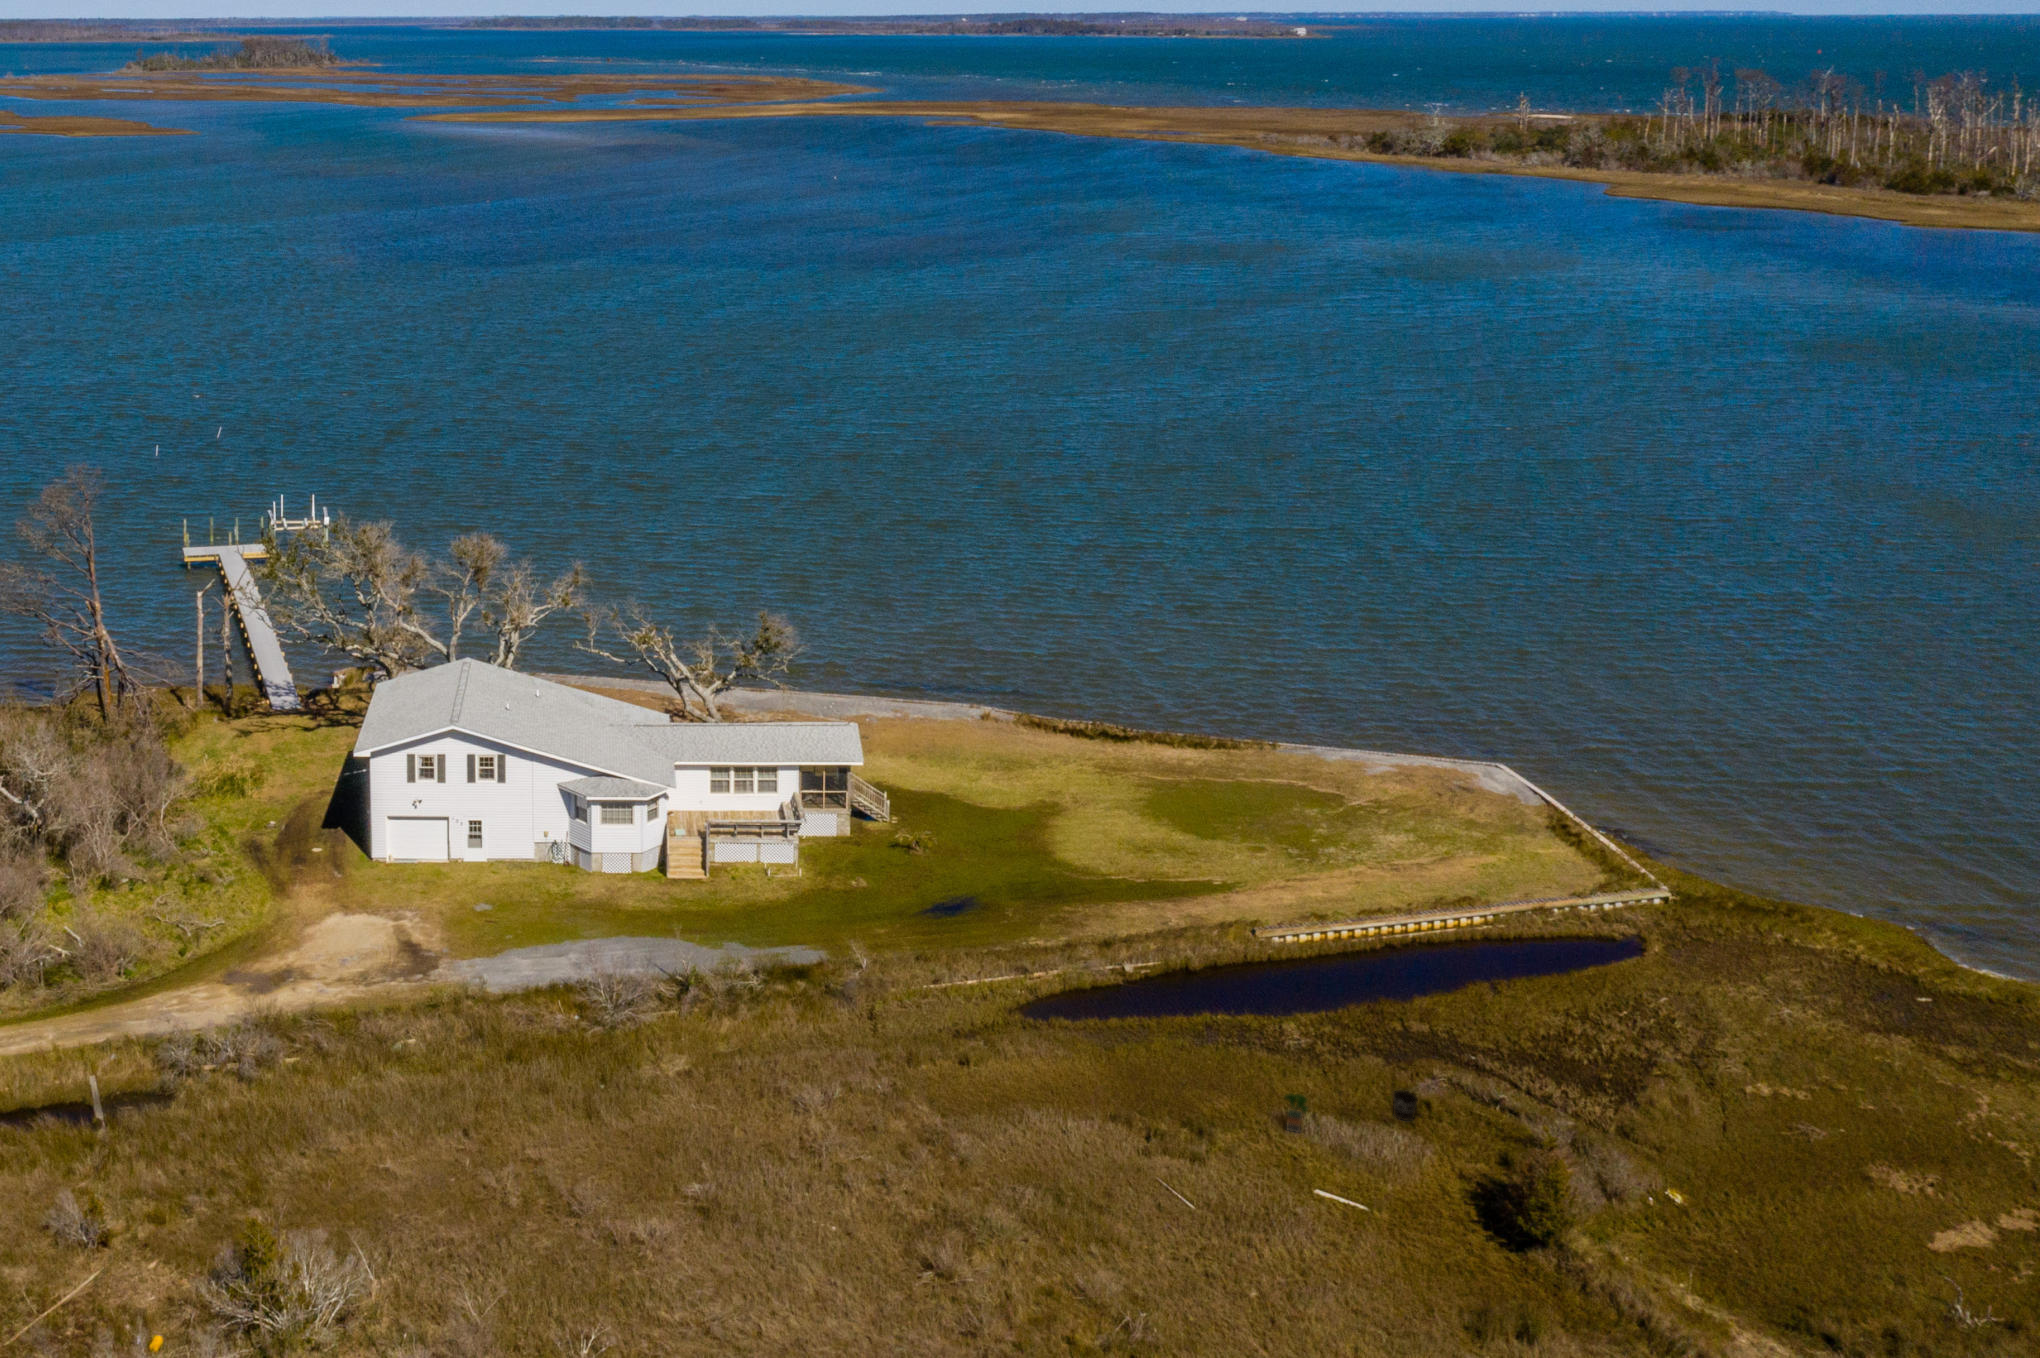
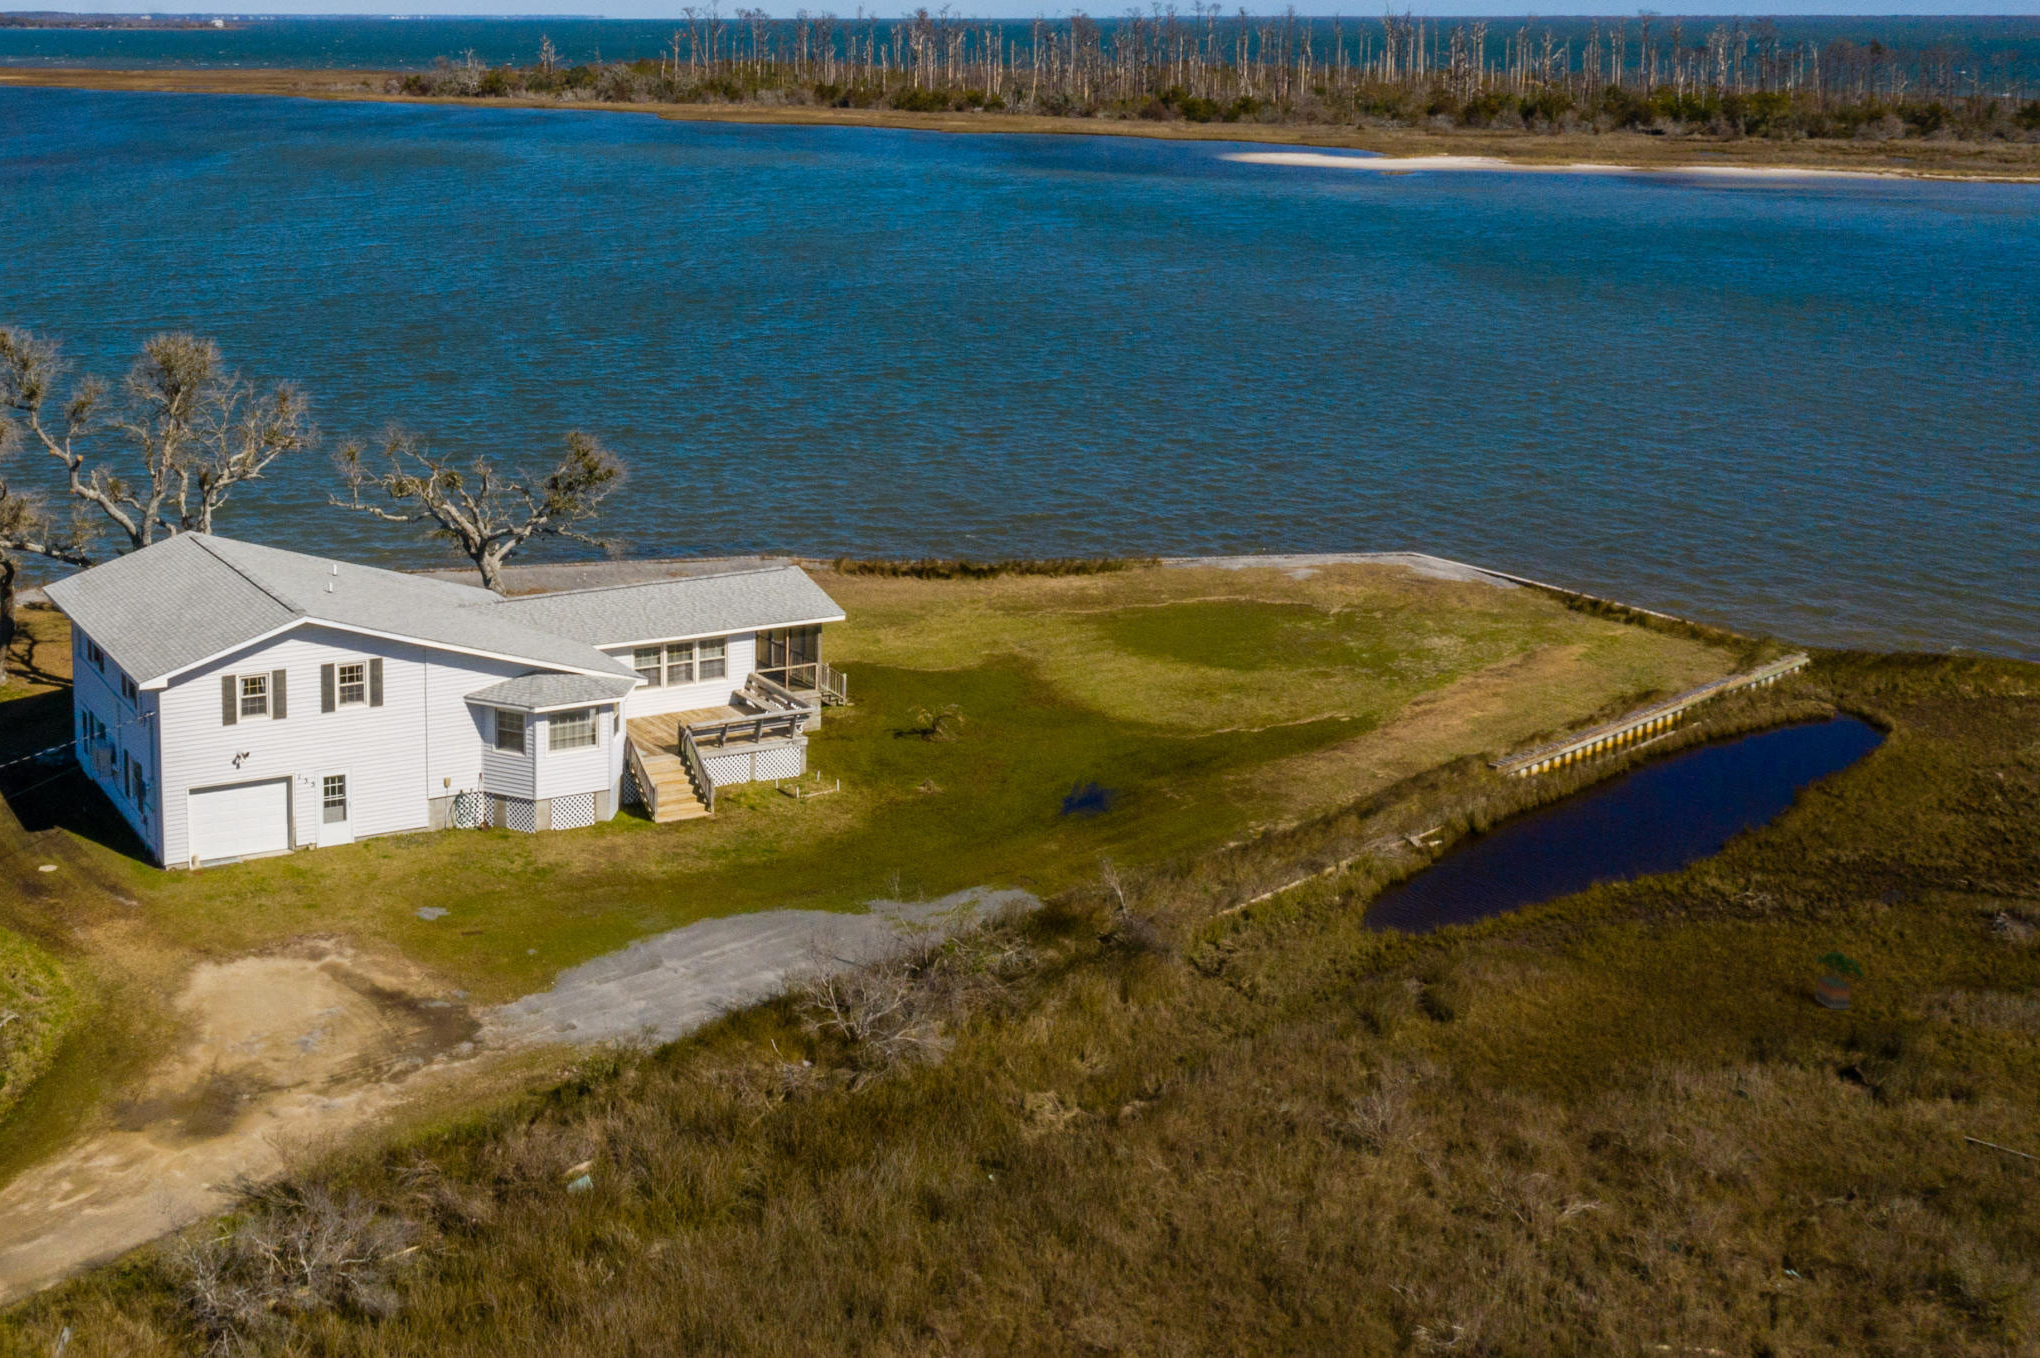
bucket: present [1393,1090,1418,1121] -> none [1875,919,1917,962]

